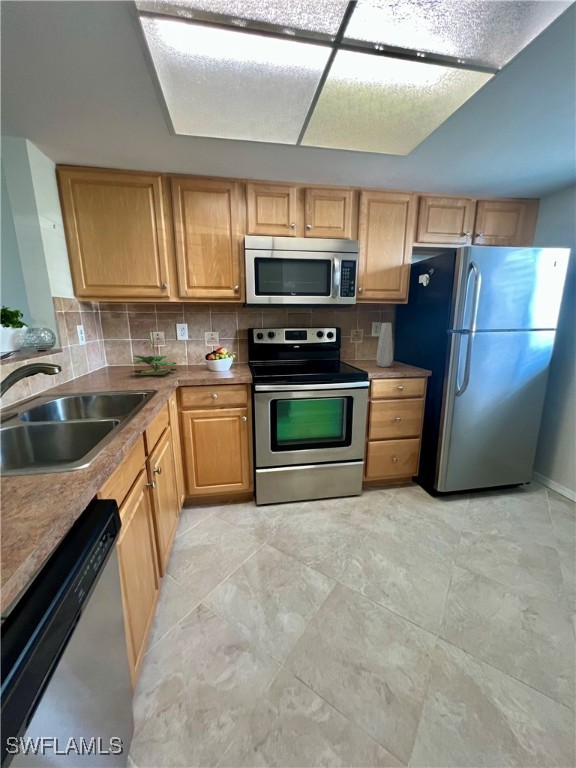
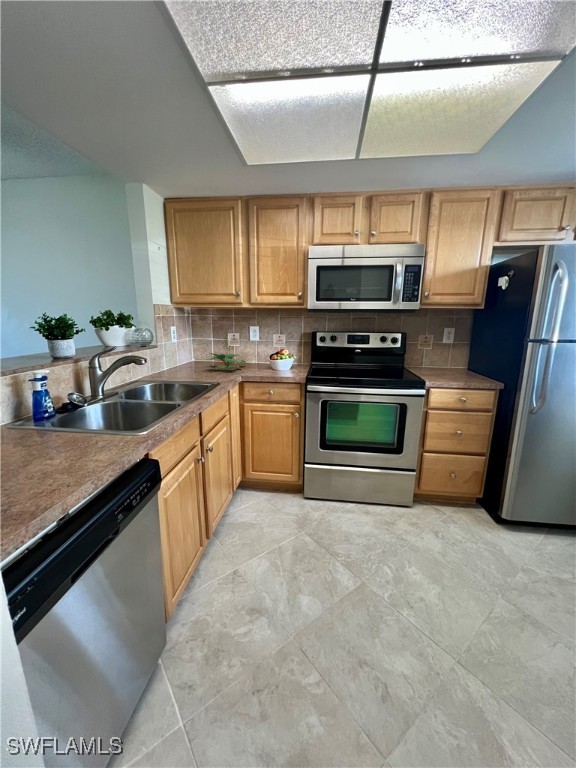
vase: present [376,323,393,367] -> none [442,329,460,376]

